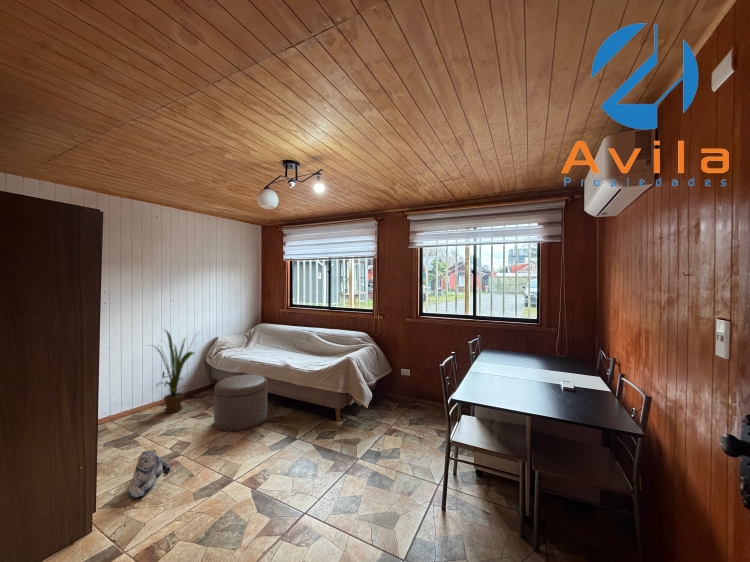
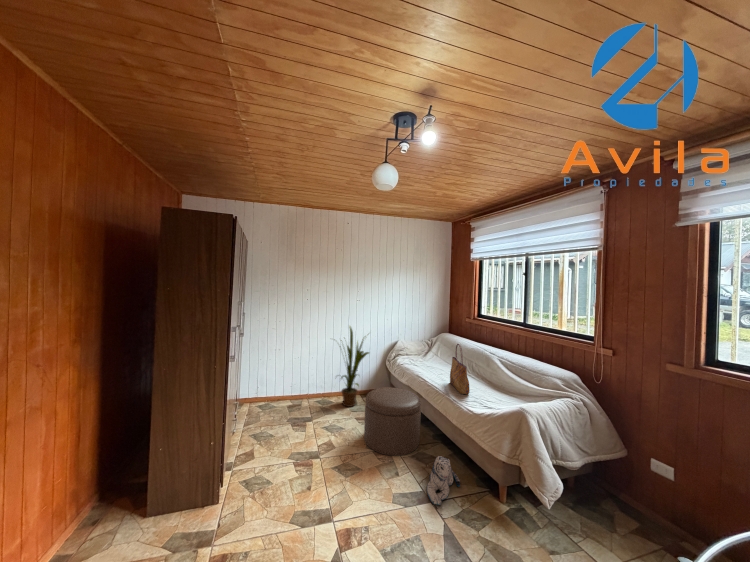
tote bag: none [284,327,304,364] -> present [450,344,470,394]
plush toy: present [128,450,170,499] -> present [427,456,460,505]

